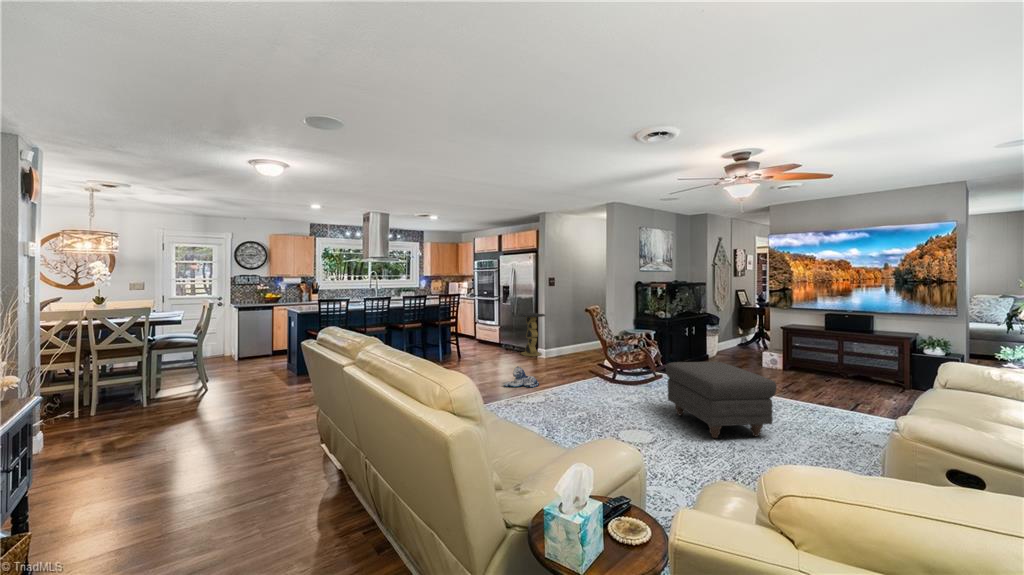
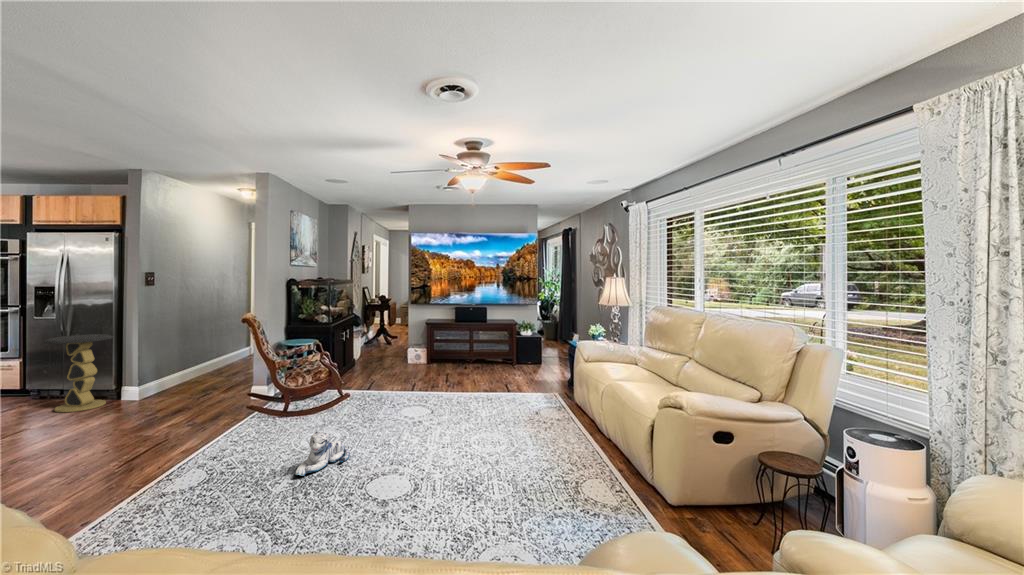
ottoman: present [666,362,777,438] -> none [391,362,508,445]
plush toy: present [504,366,539,388] -> present [295,432,350,476]

